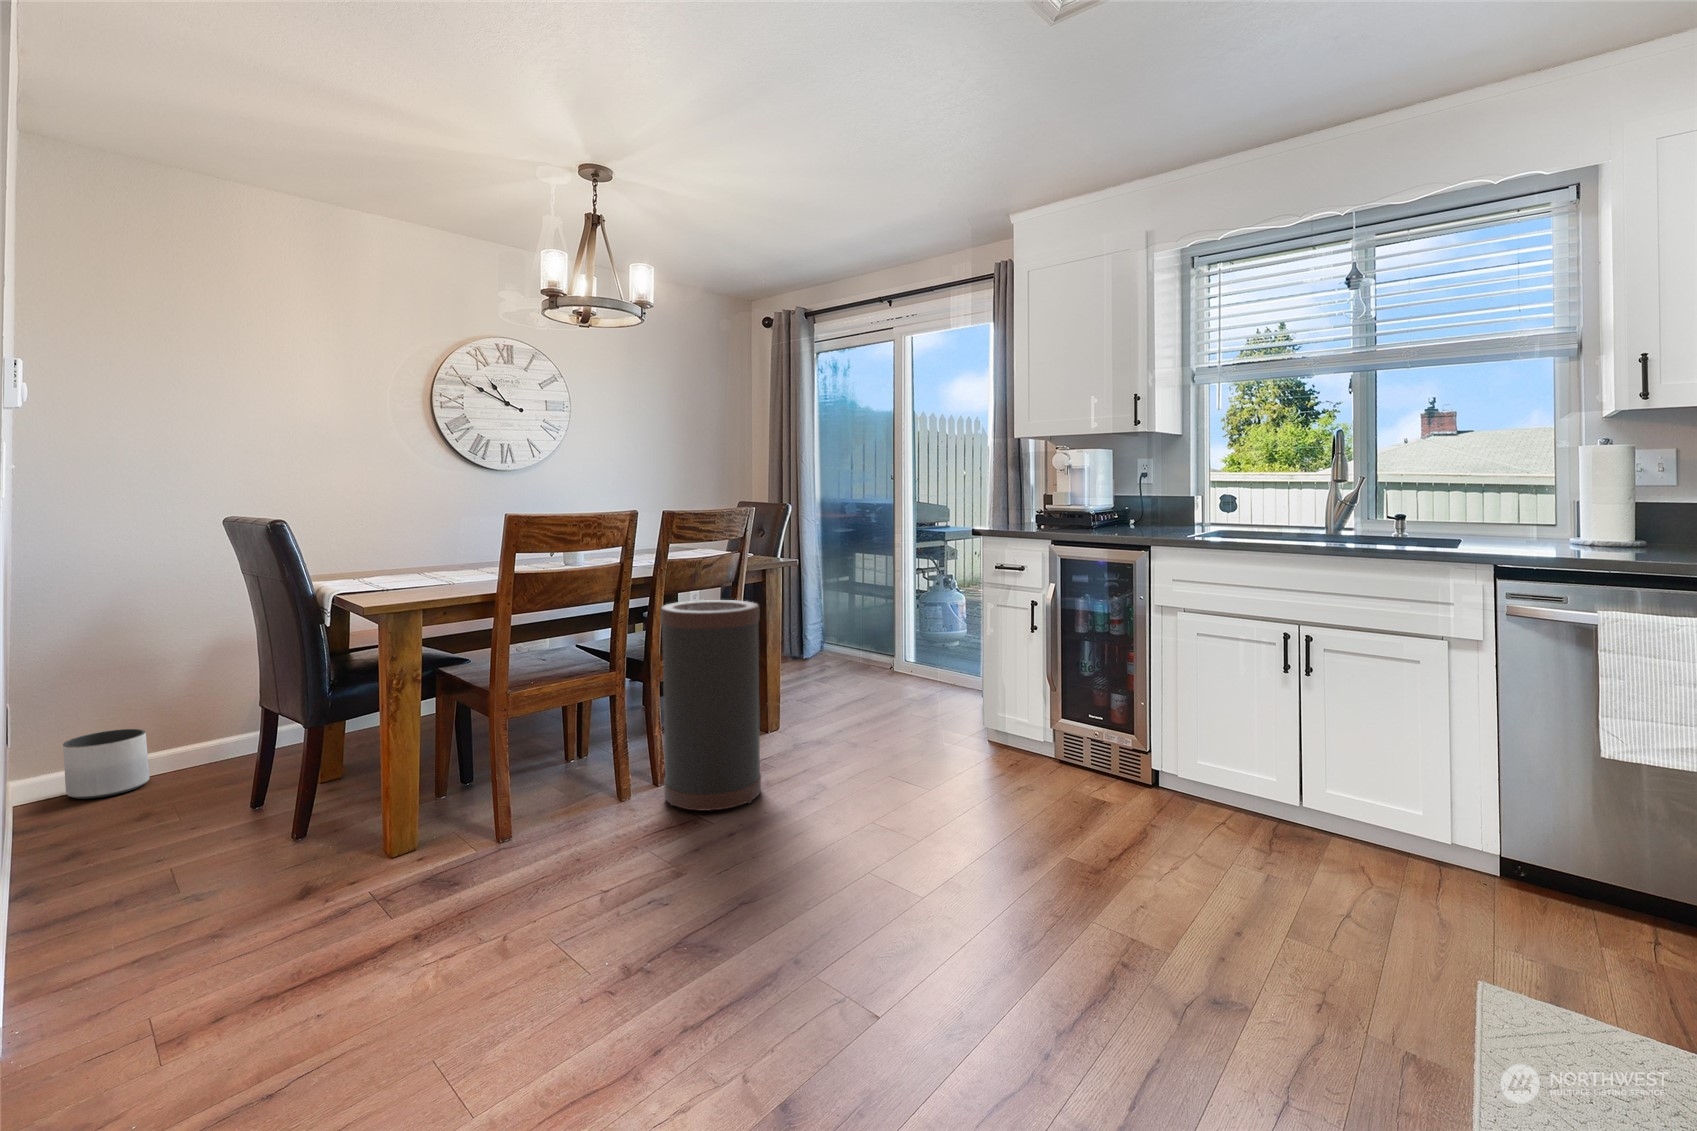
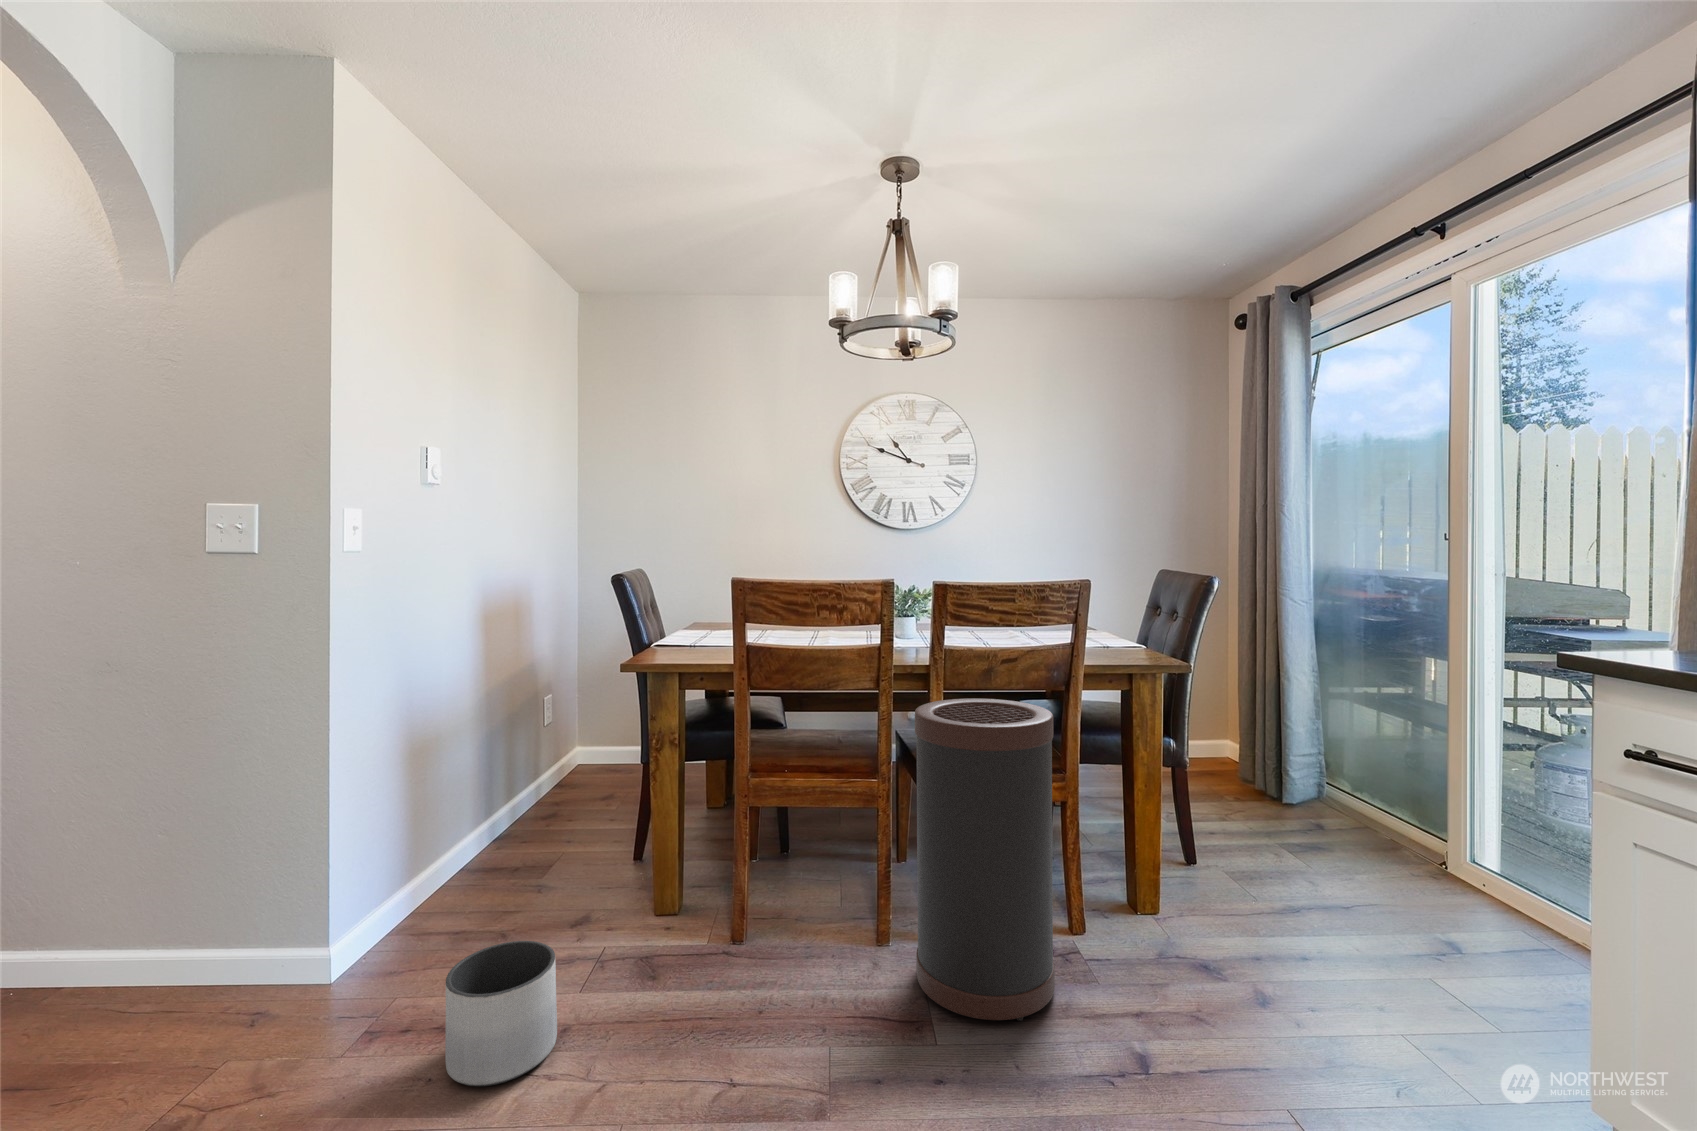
planter: present [63,729,150,799] -> present [445,941,557,1086]

